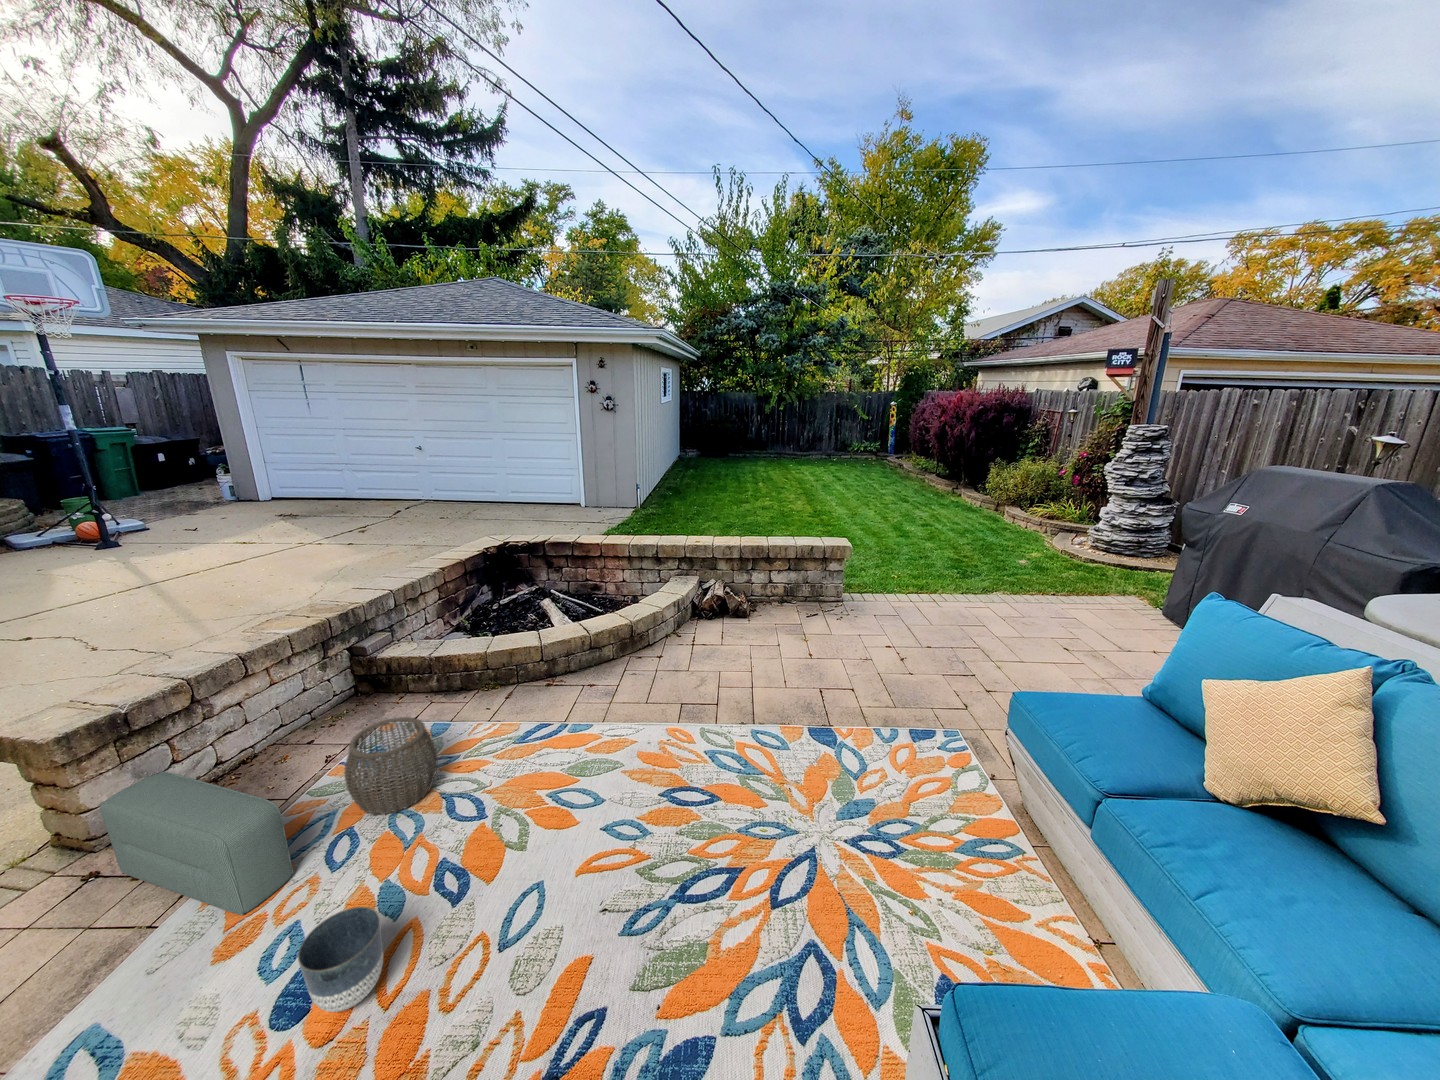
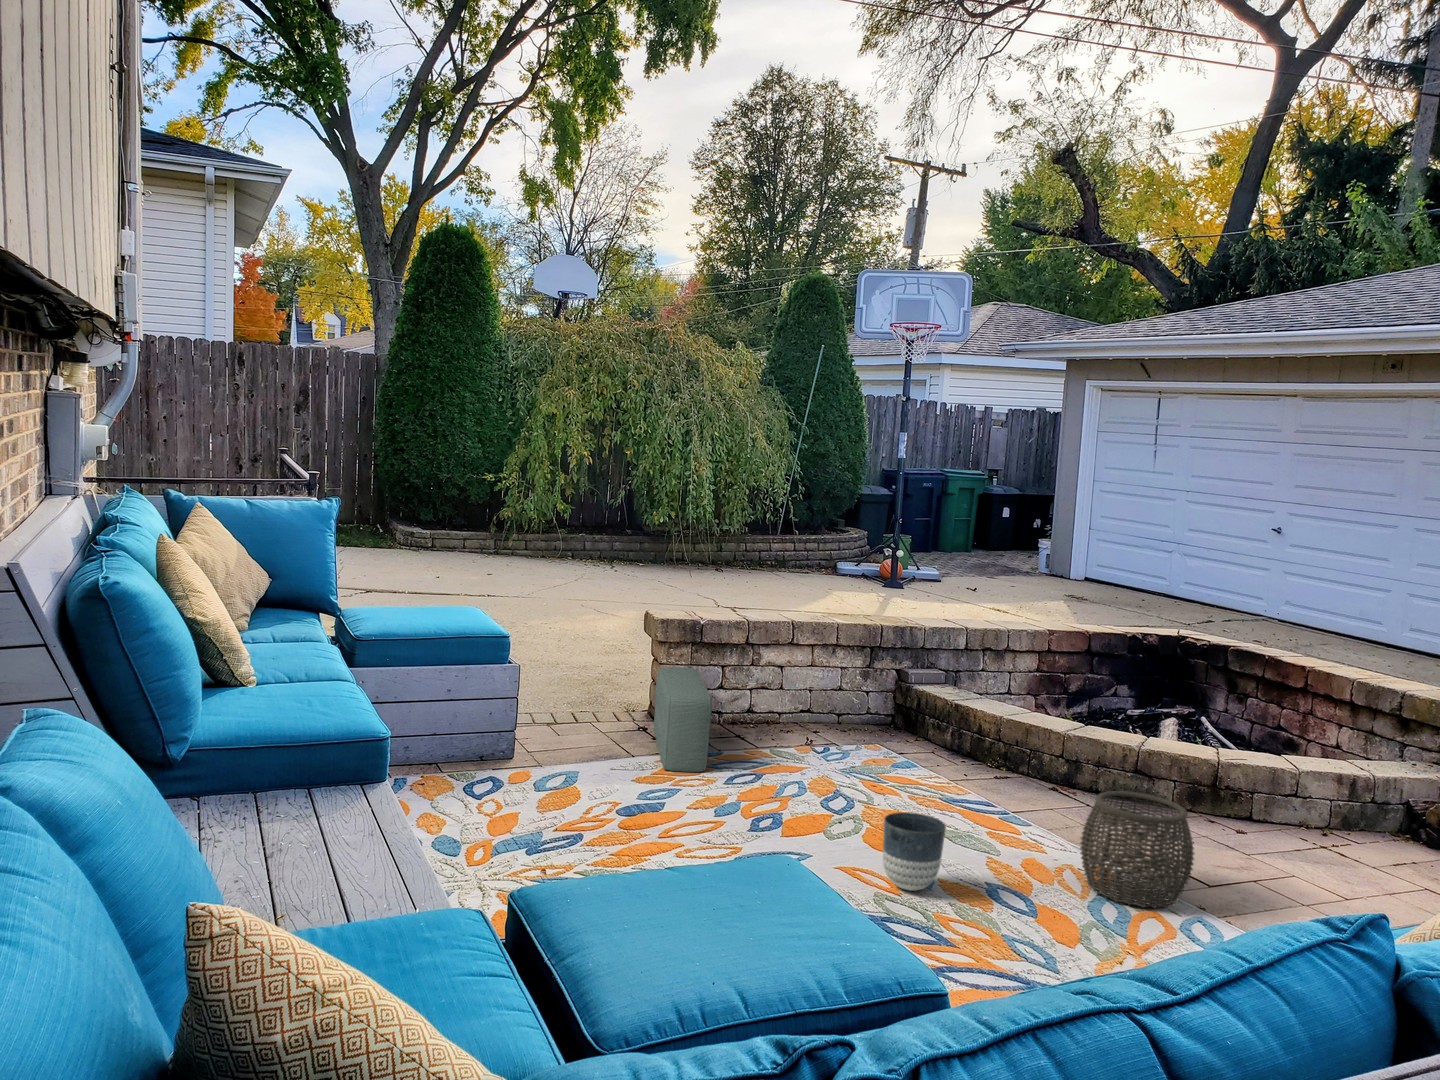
woven basket: present [344,717,438,815] -> present [1080,791,1194,908]
planter: present [298,907,383,1012] -> present [883,812,946,891]

